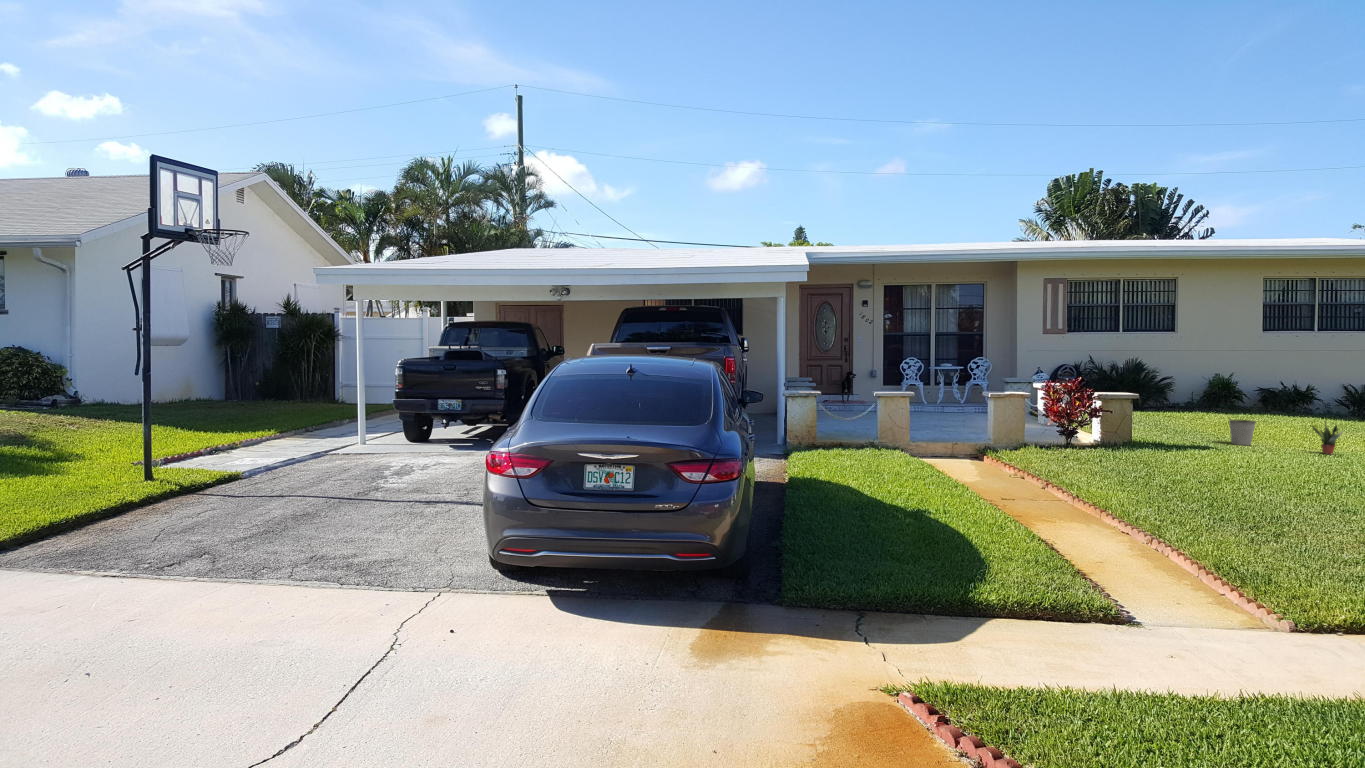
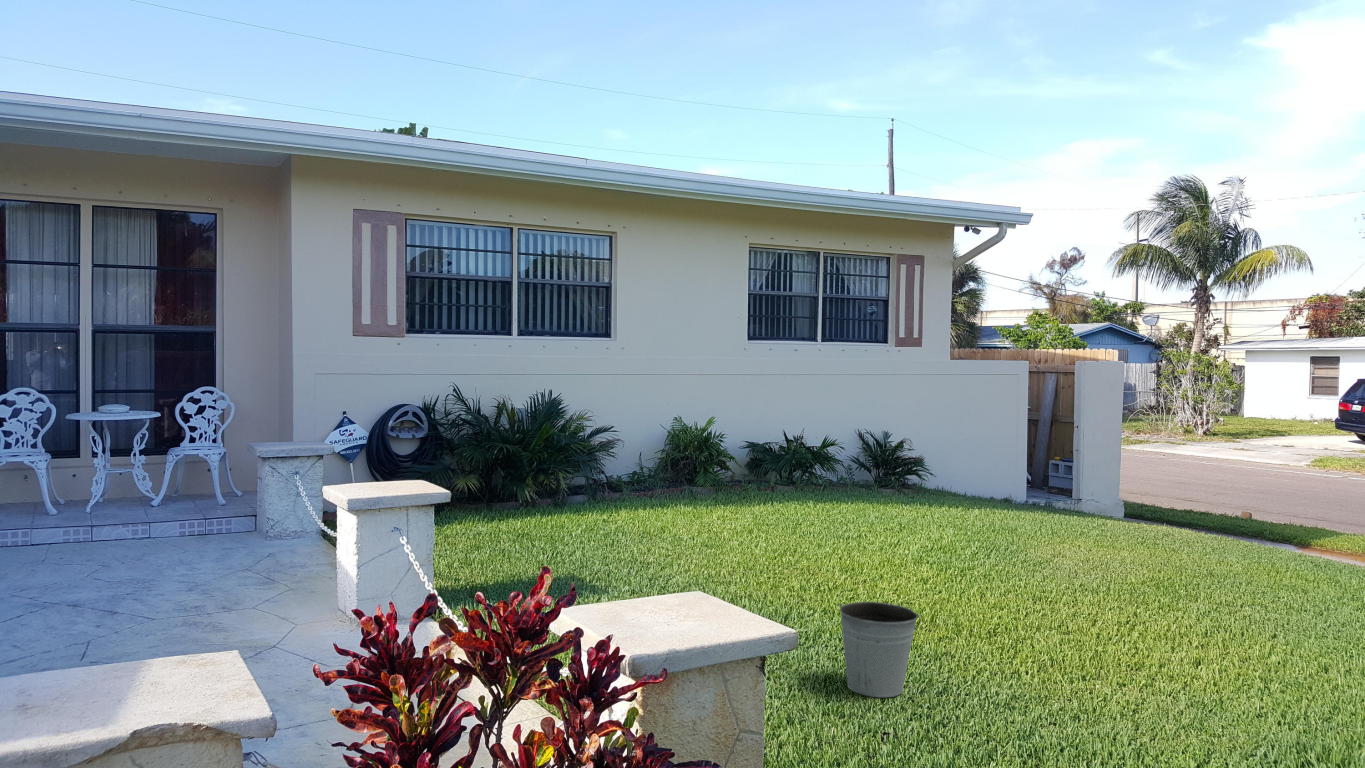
potted plant: present [1312,421,1342,454] -> none [1081,602,1170,719]

